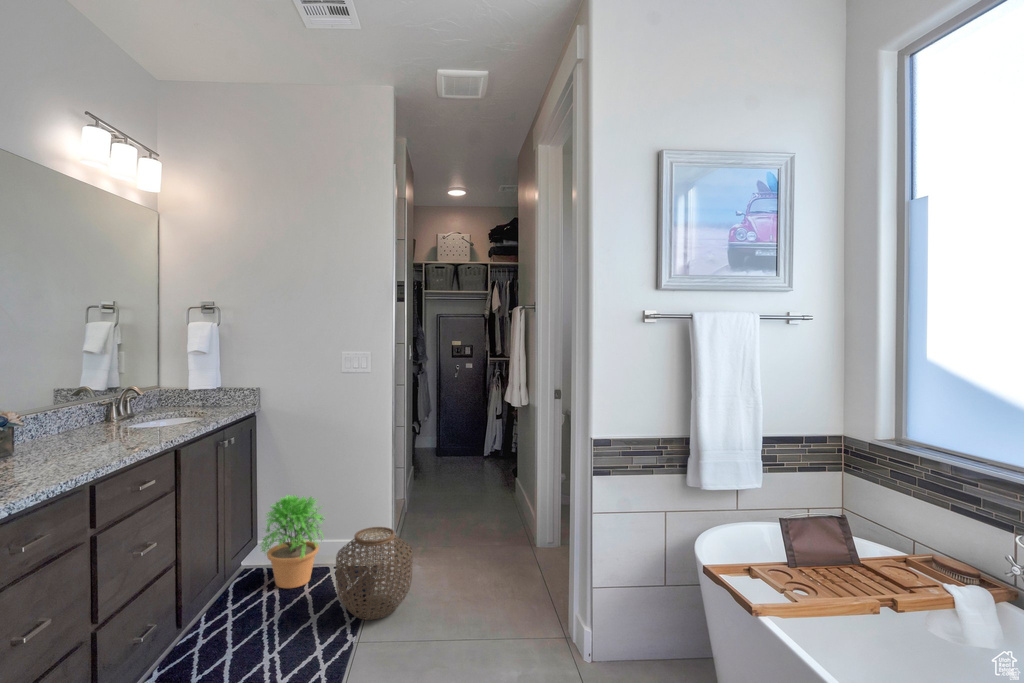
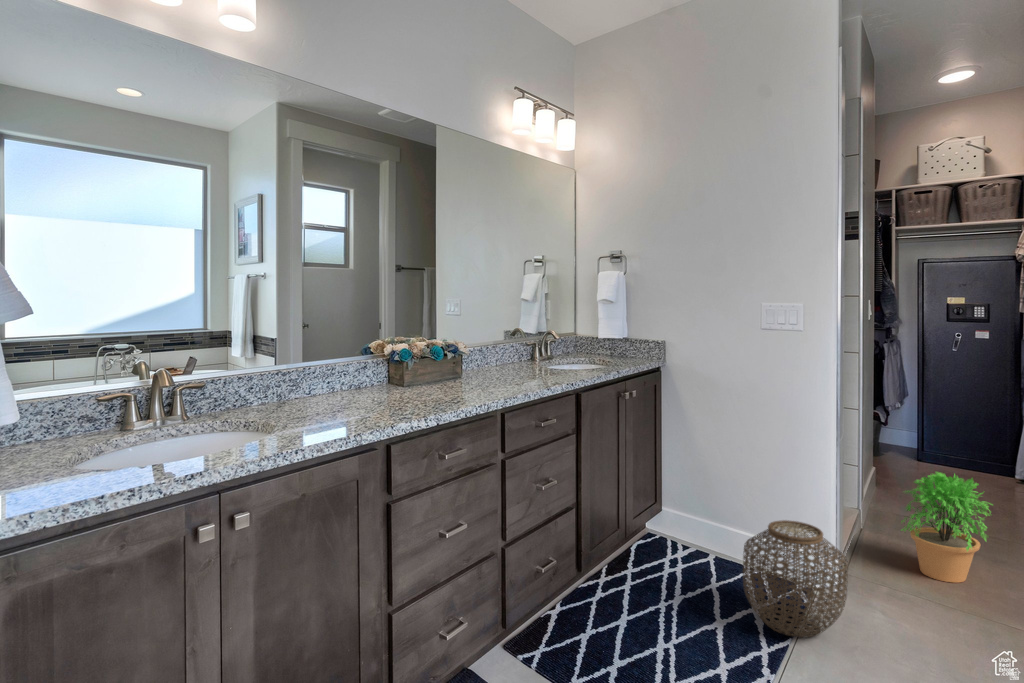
potted plant: present [261,495,323,588] -> present [901,472,992,583]

